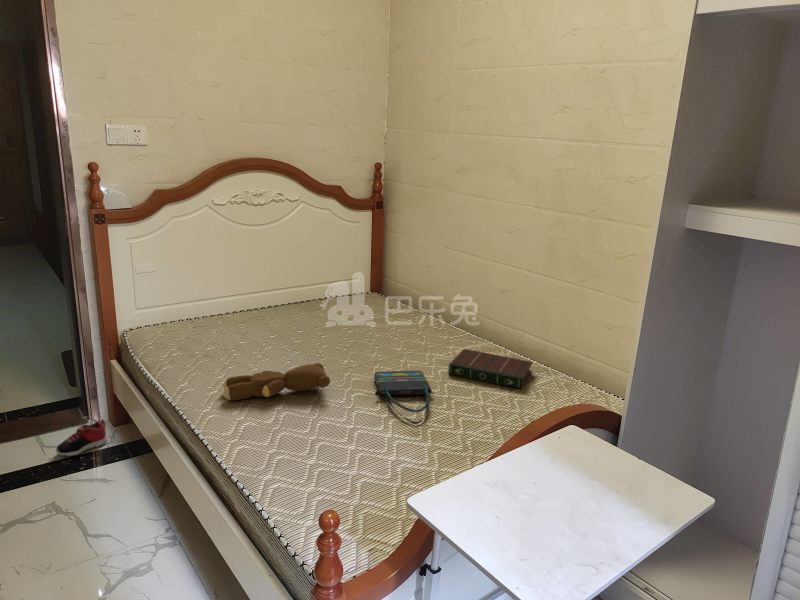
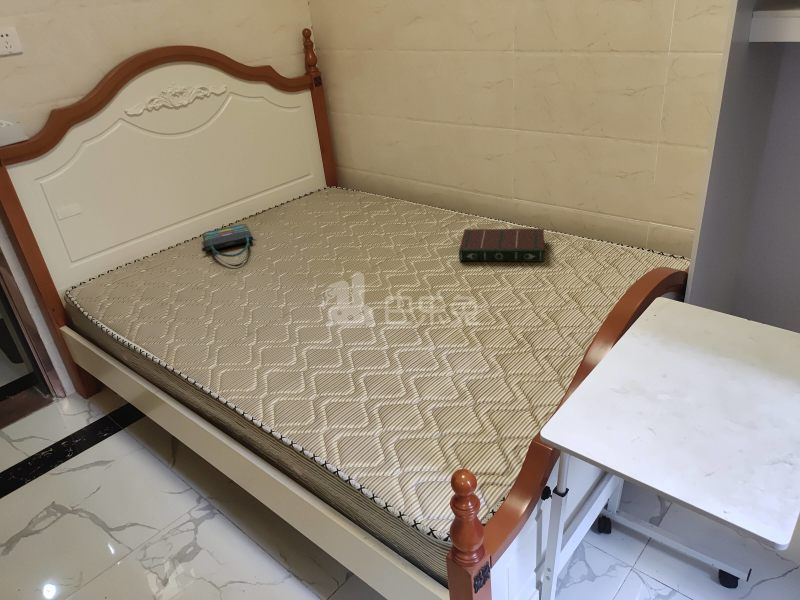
teddy bear: present [223,363,330,401] -> none [220,282,343,349]
tote bag: present [374,371,434,424] -> present [202,224,255,267]
shoe: present [56,419,108,456] -> none [30,395,85,446]

